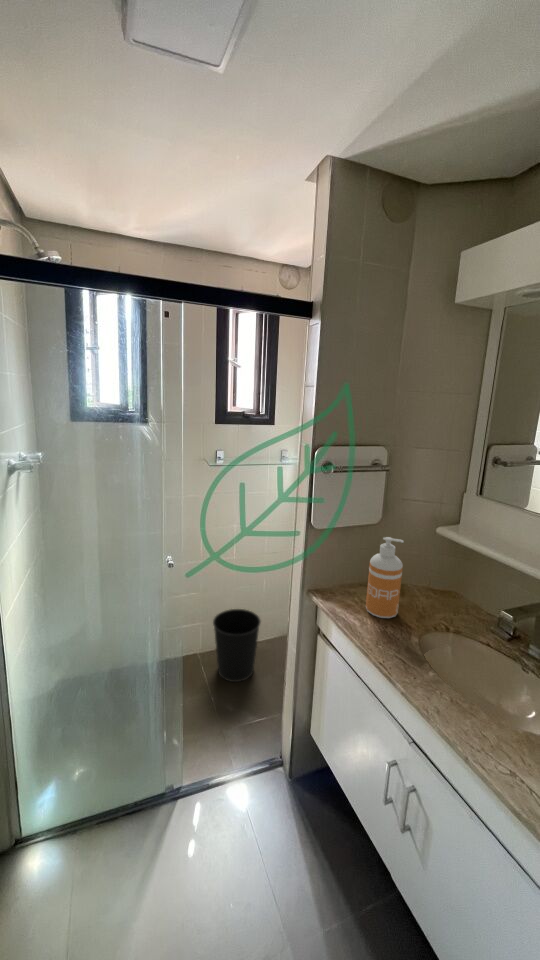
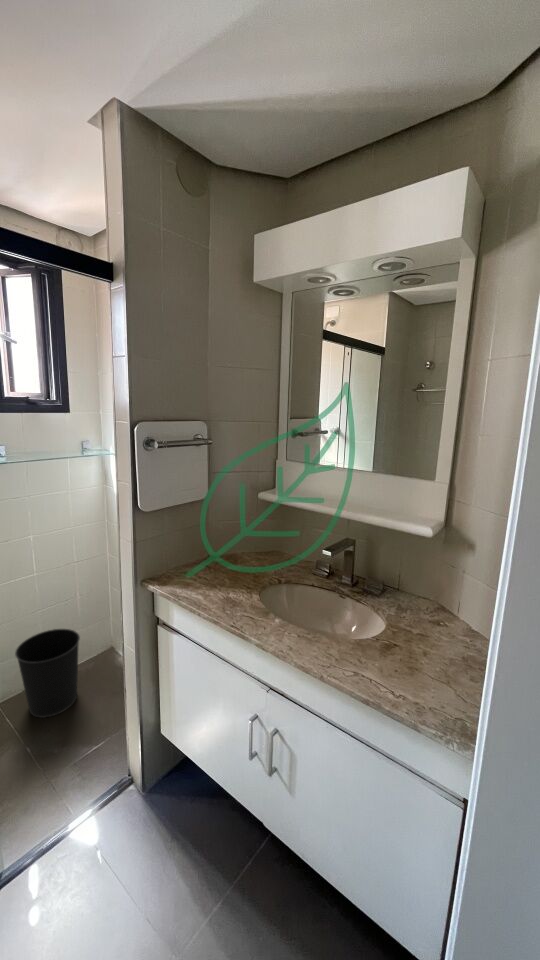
soap dispenser: present [366,537,403,618] -> none [204,507,235,586]

